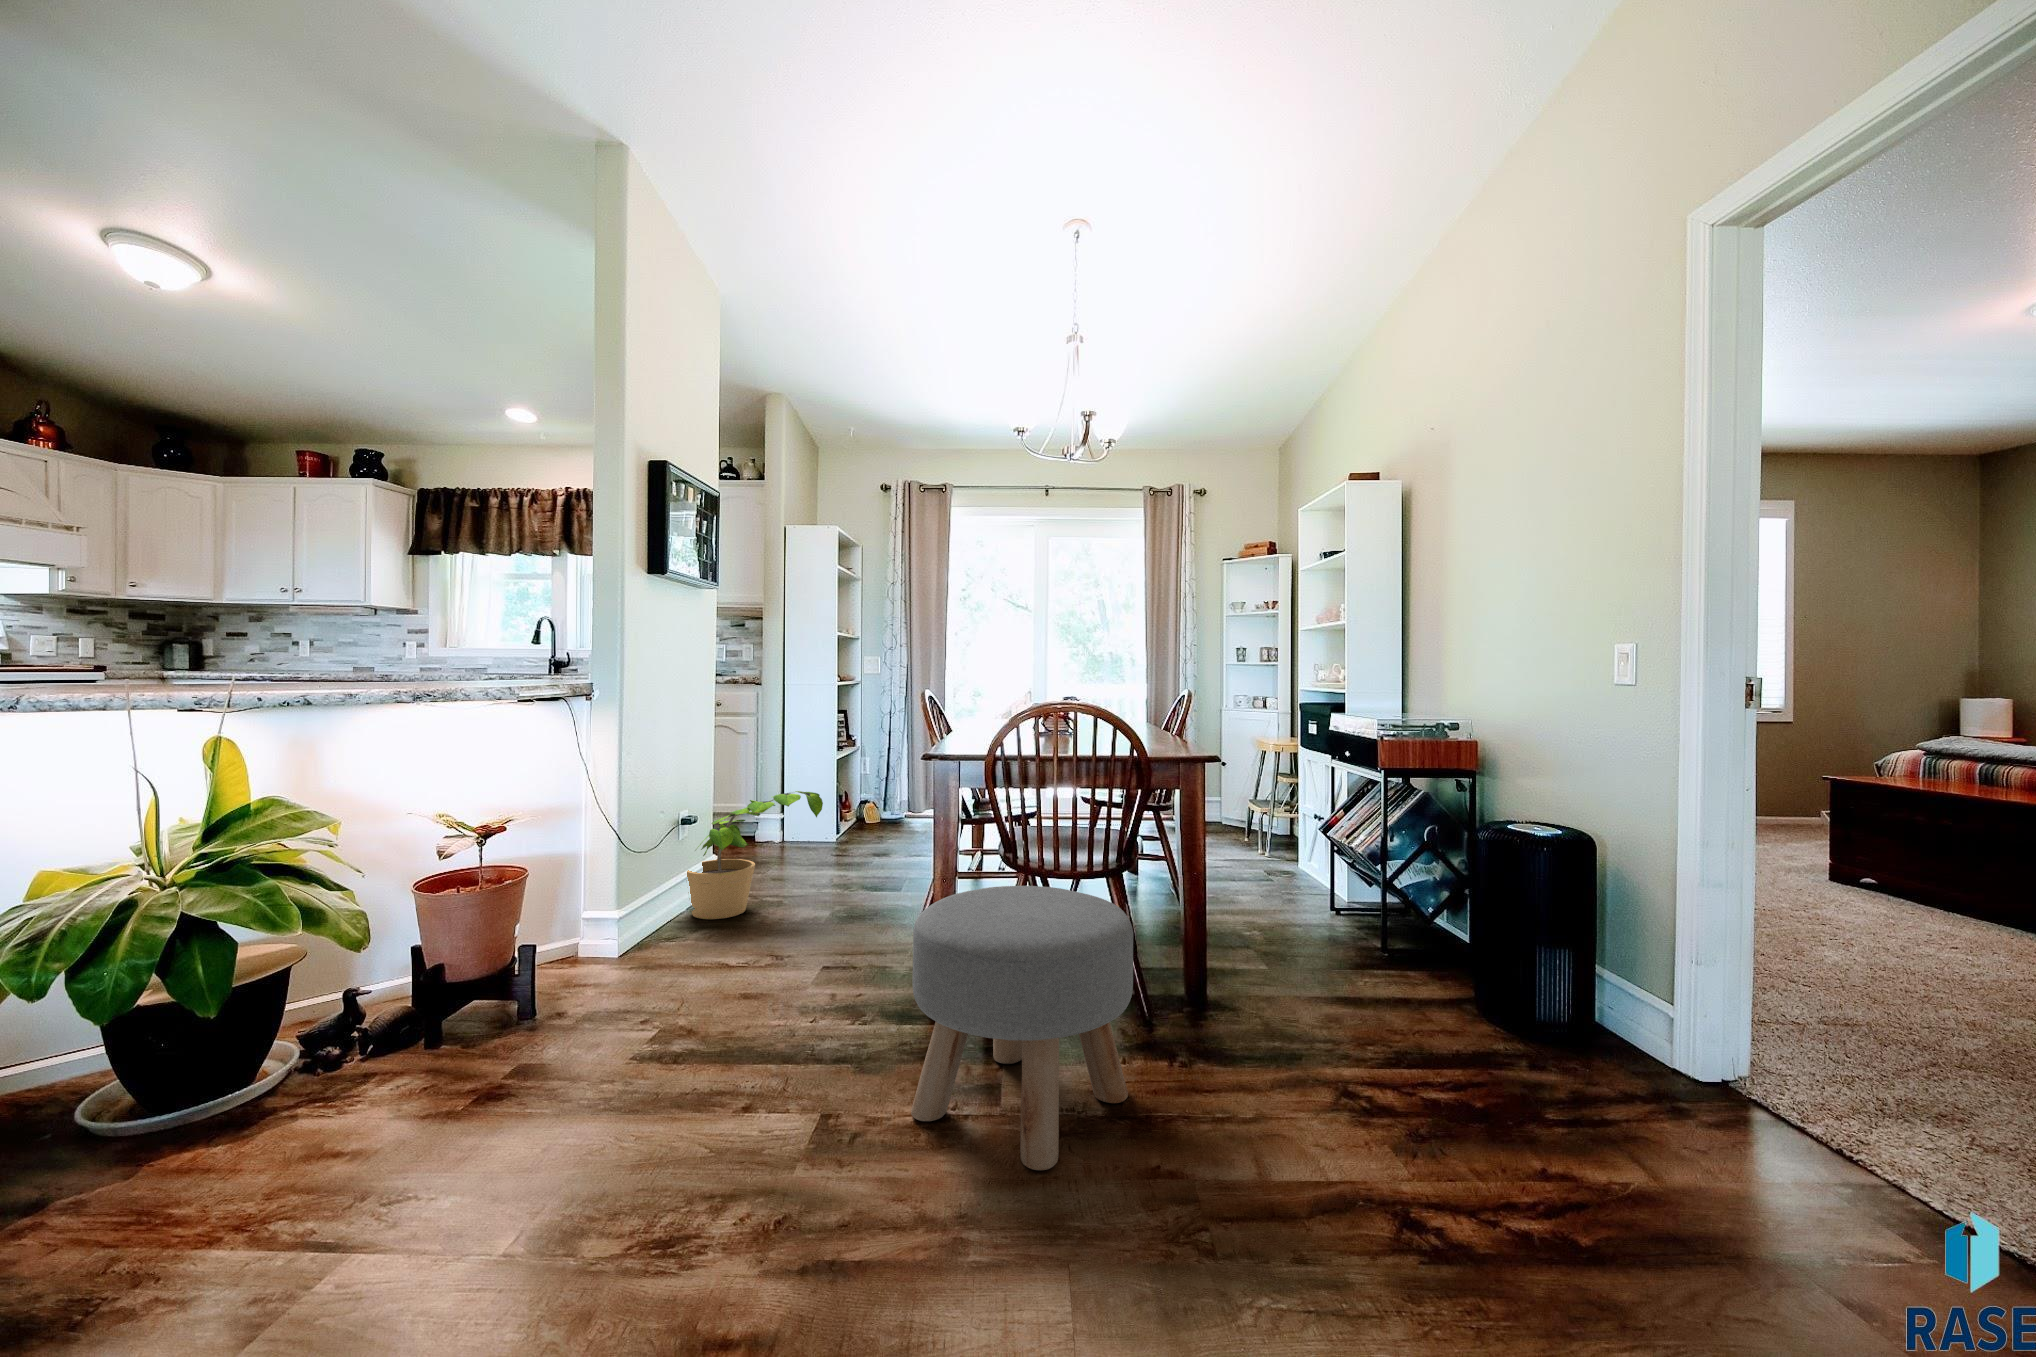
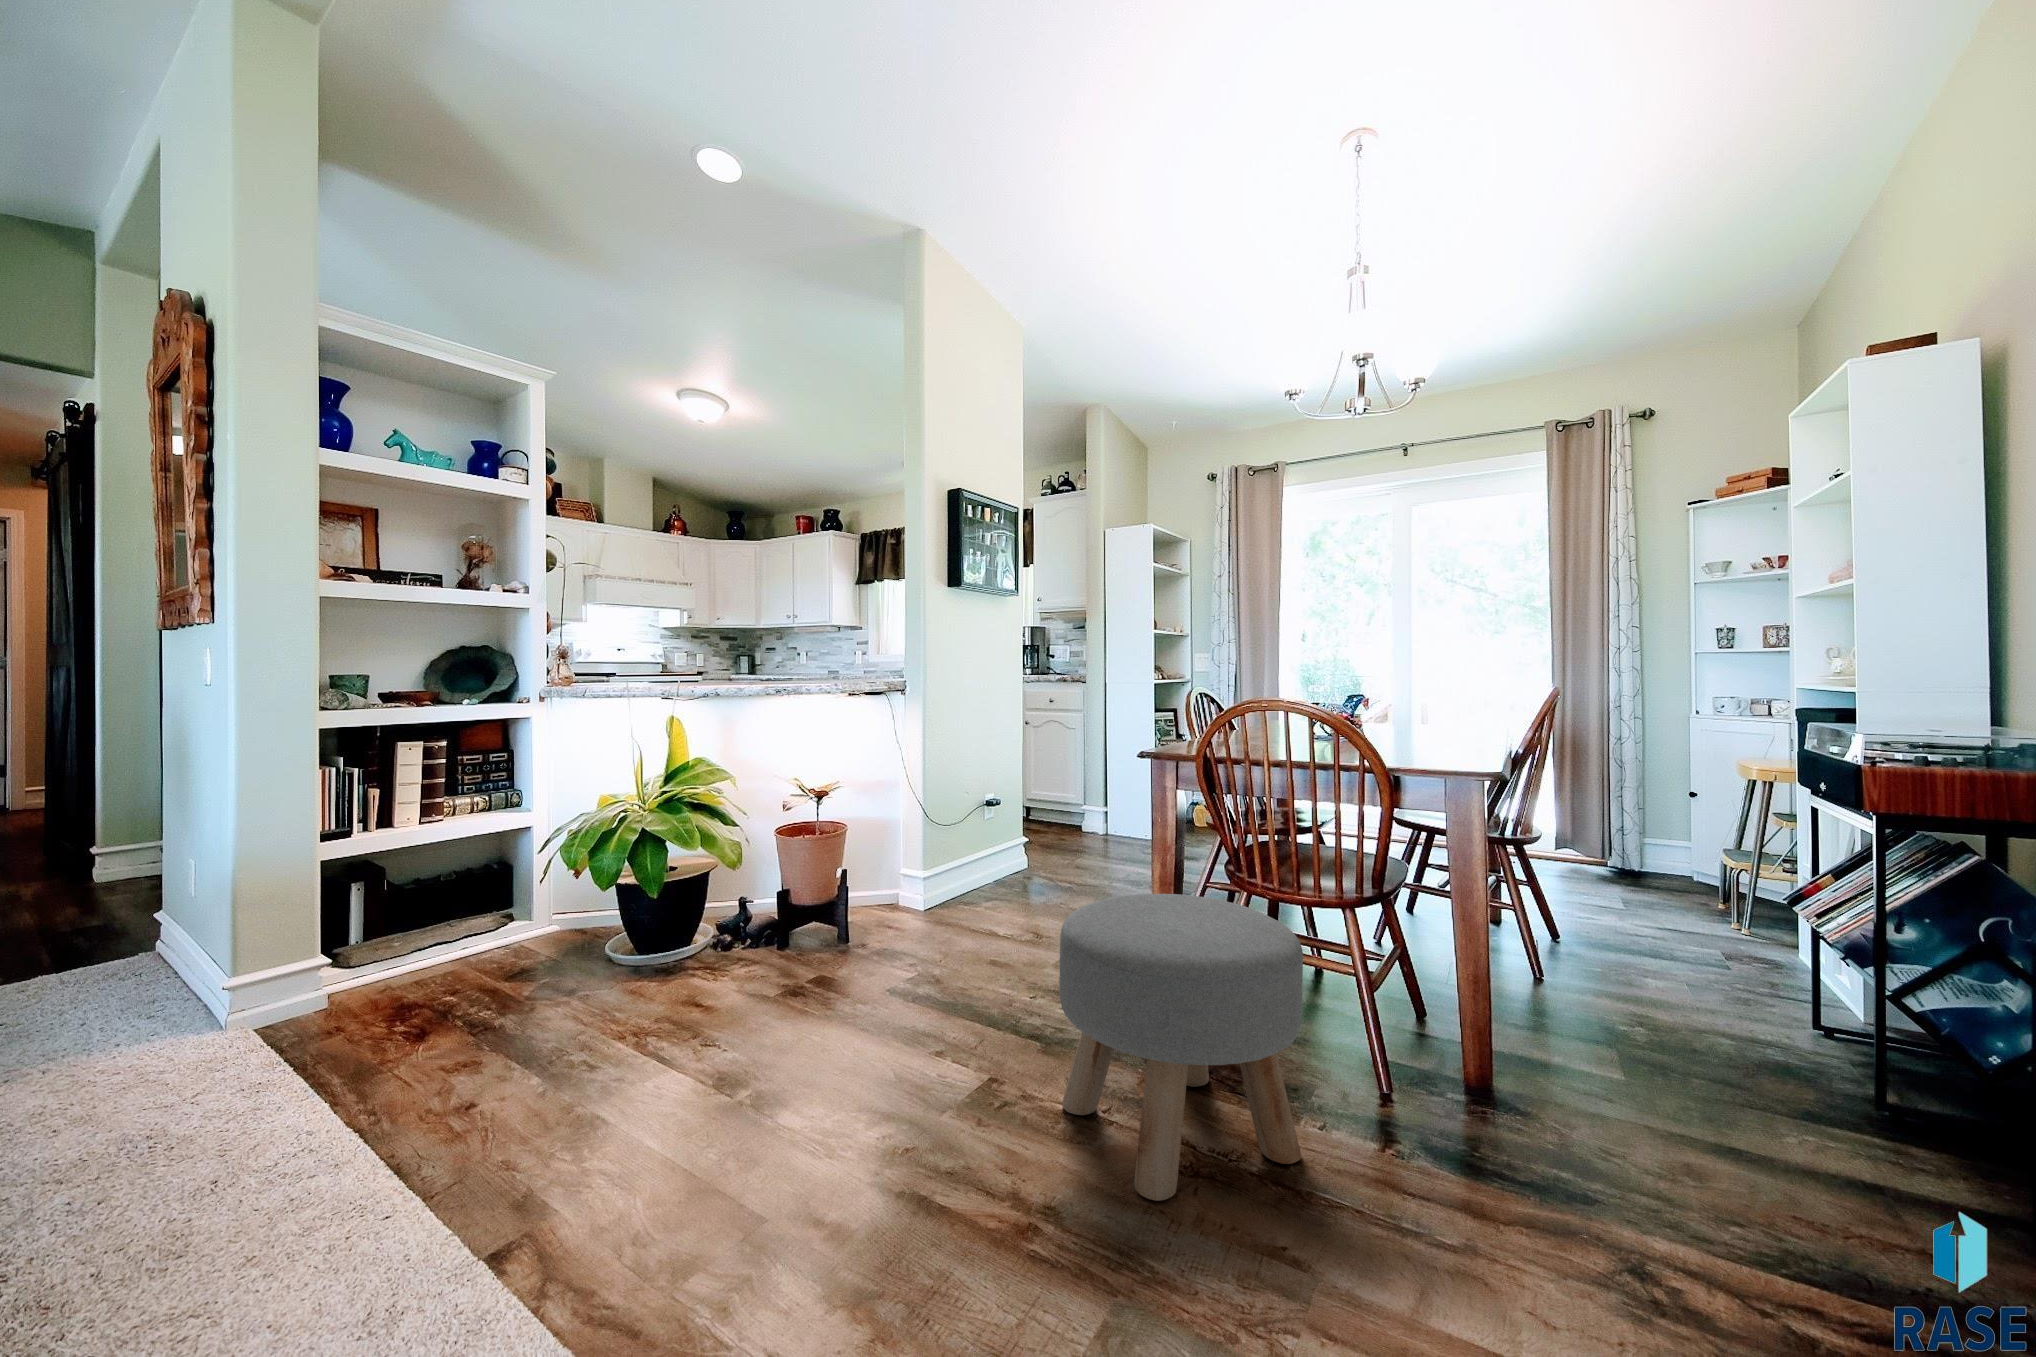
potted plant: present [687,791,823,919] -> none [991,783,1105,892]

